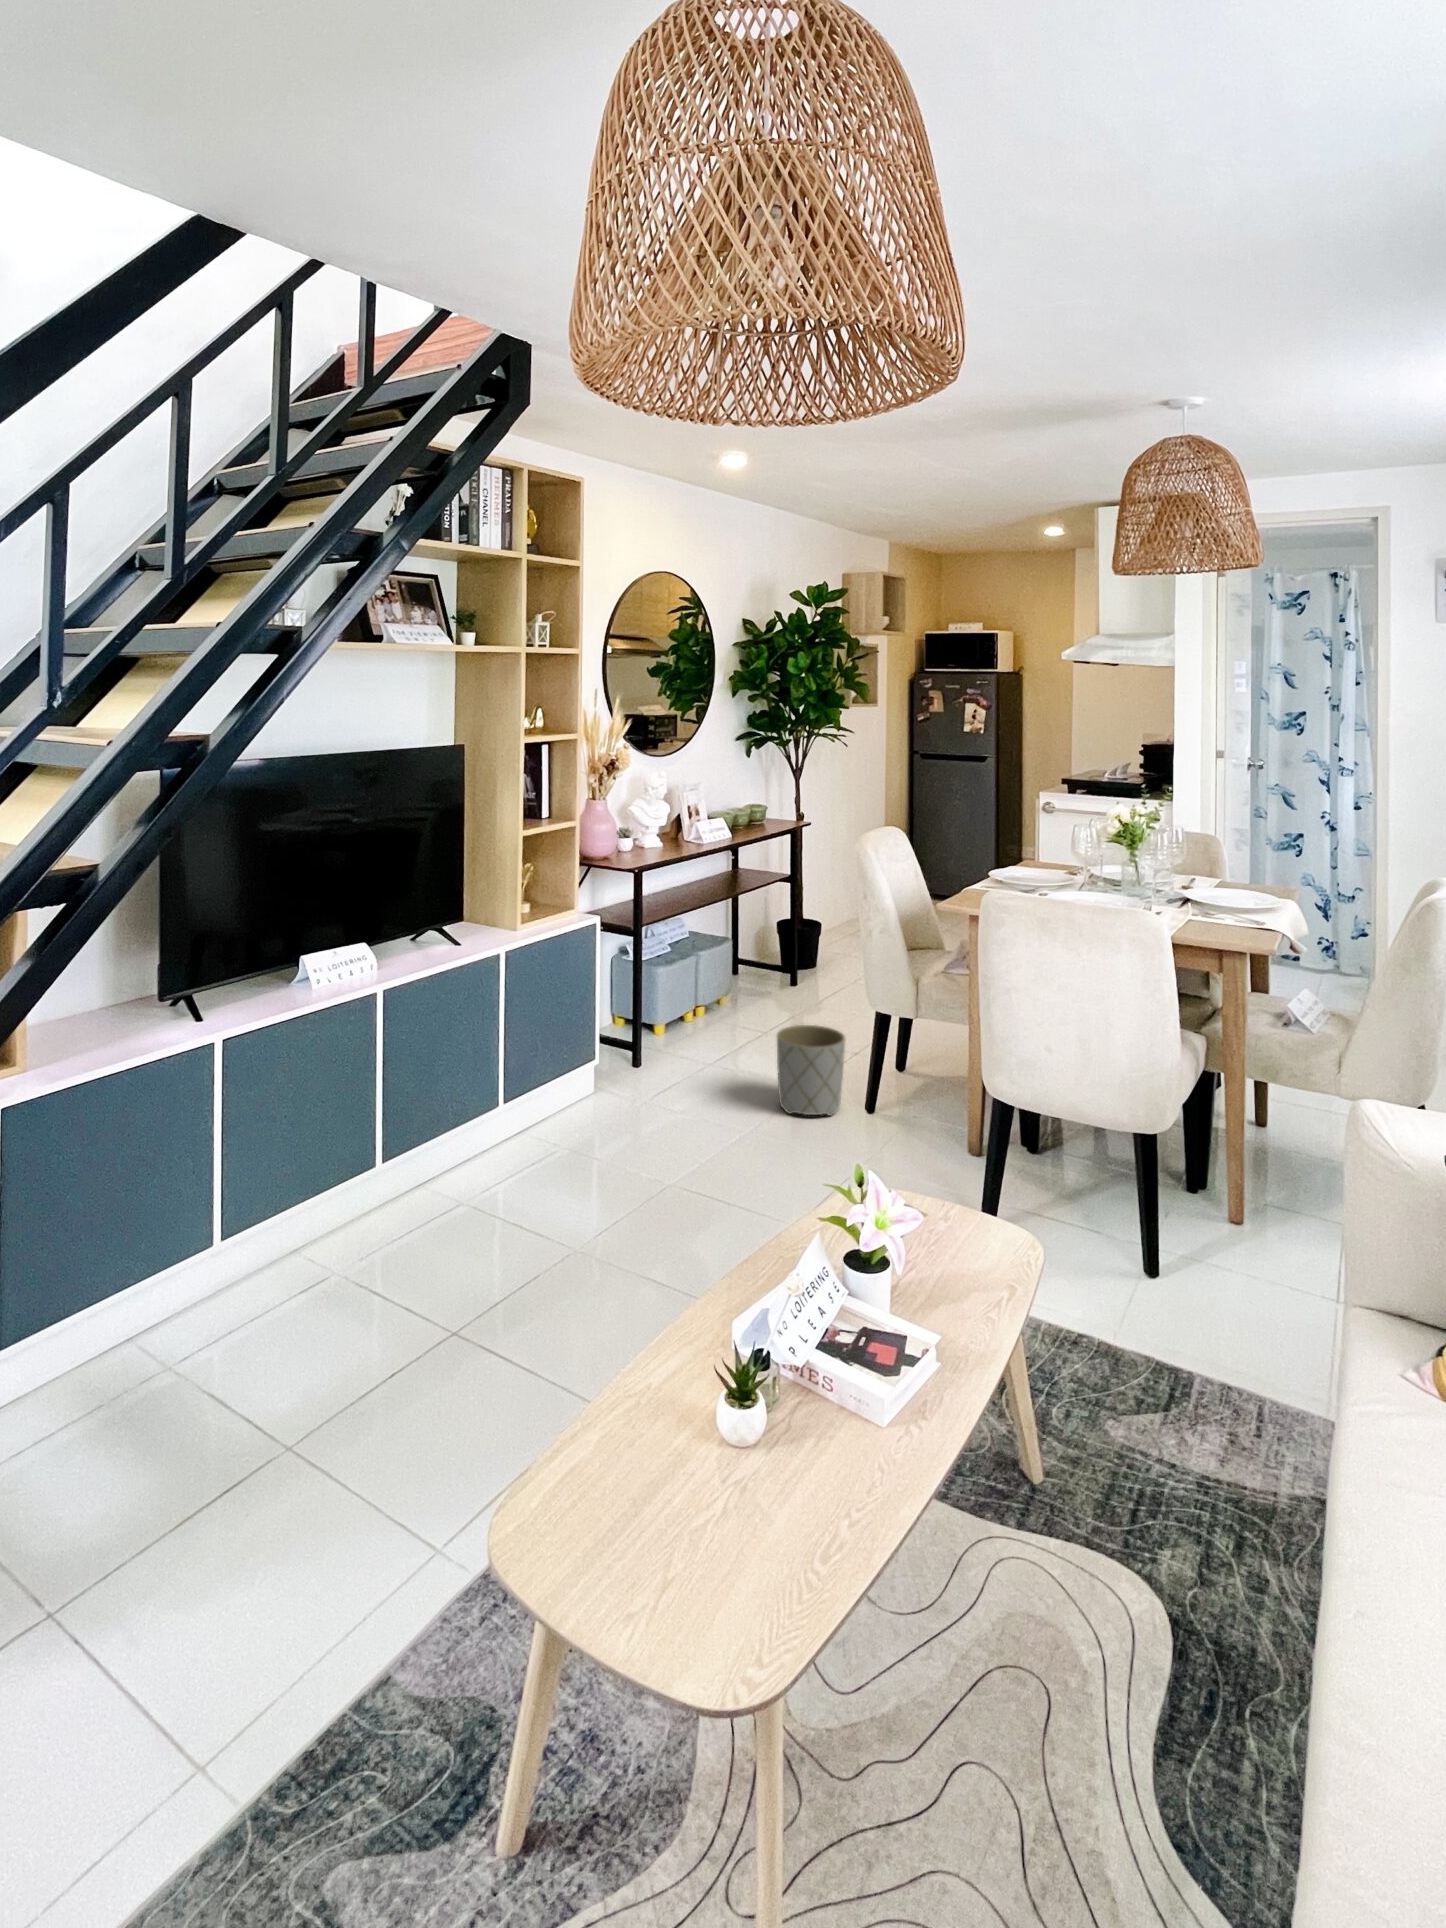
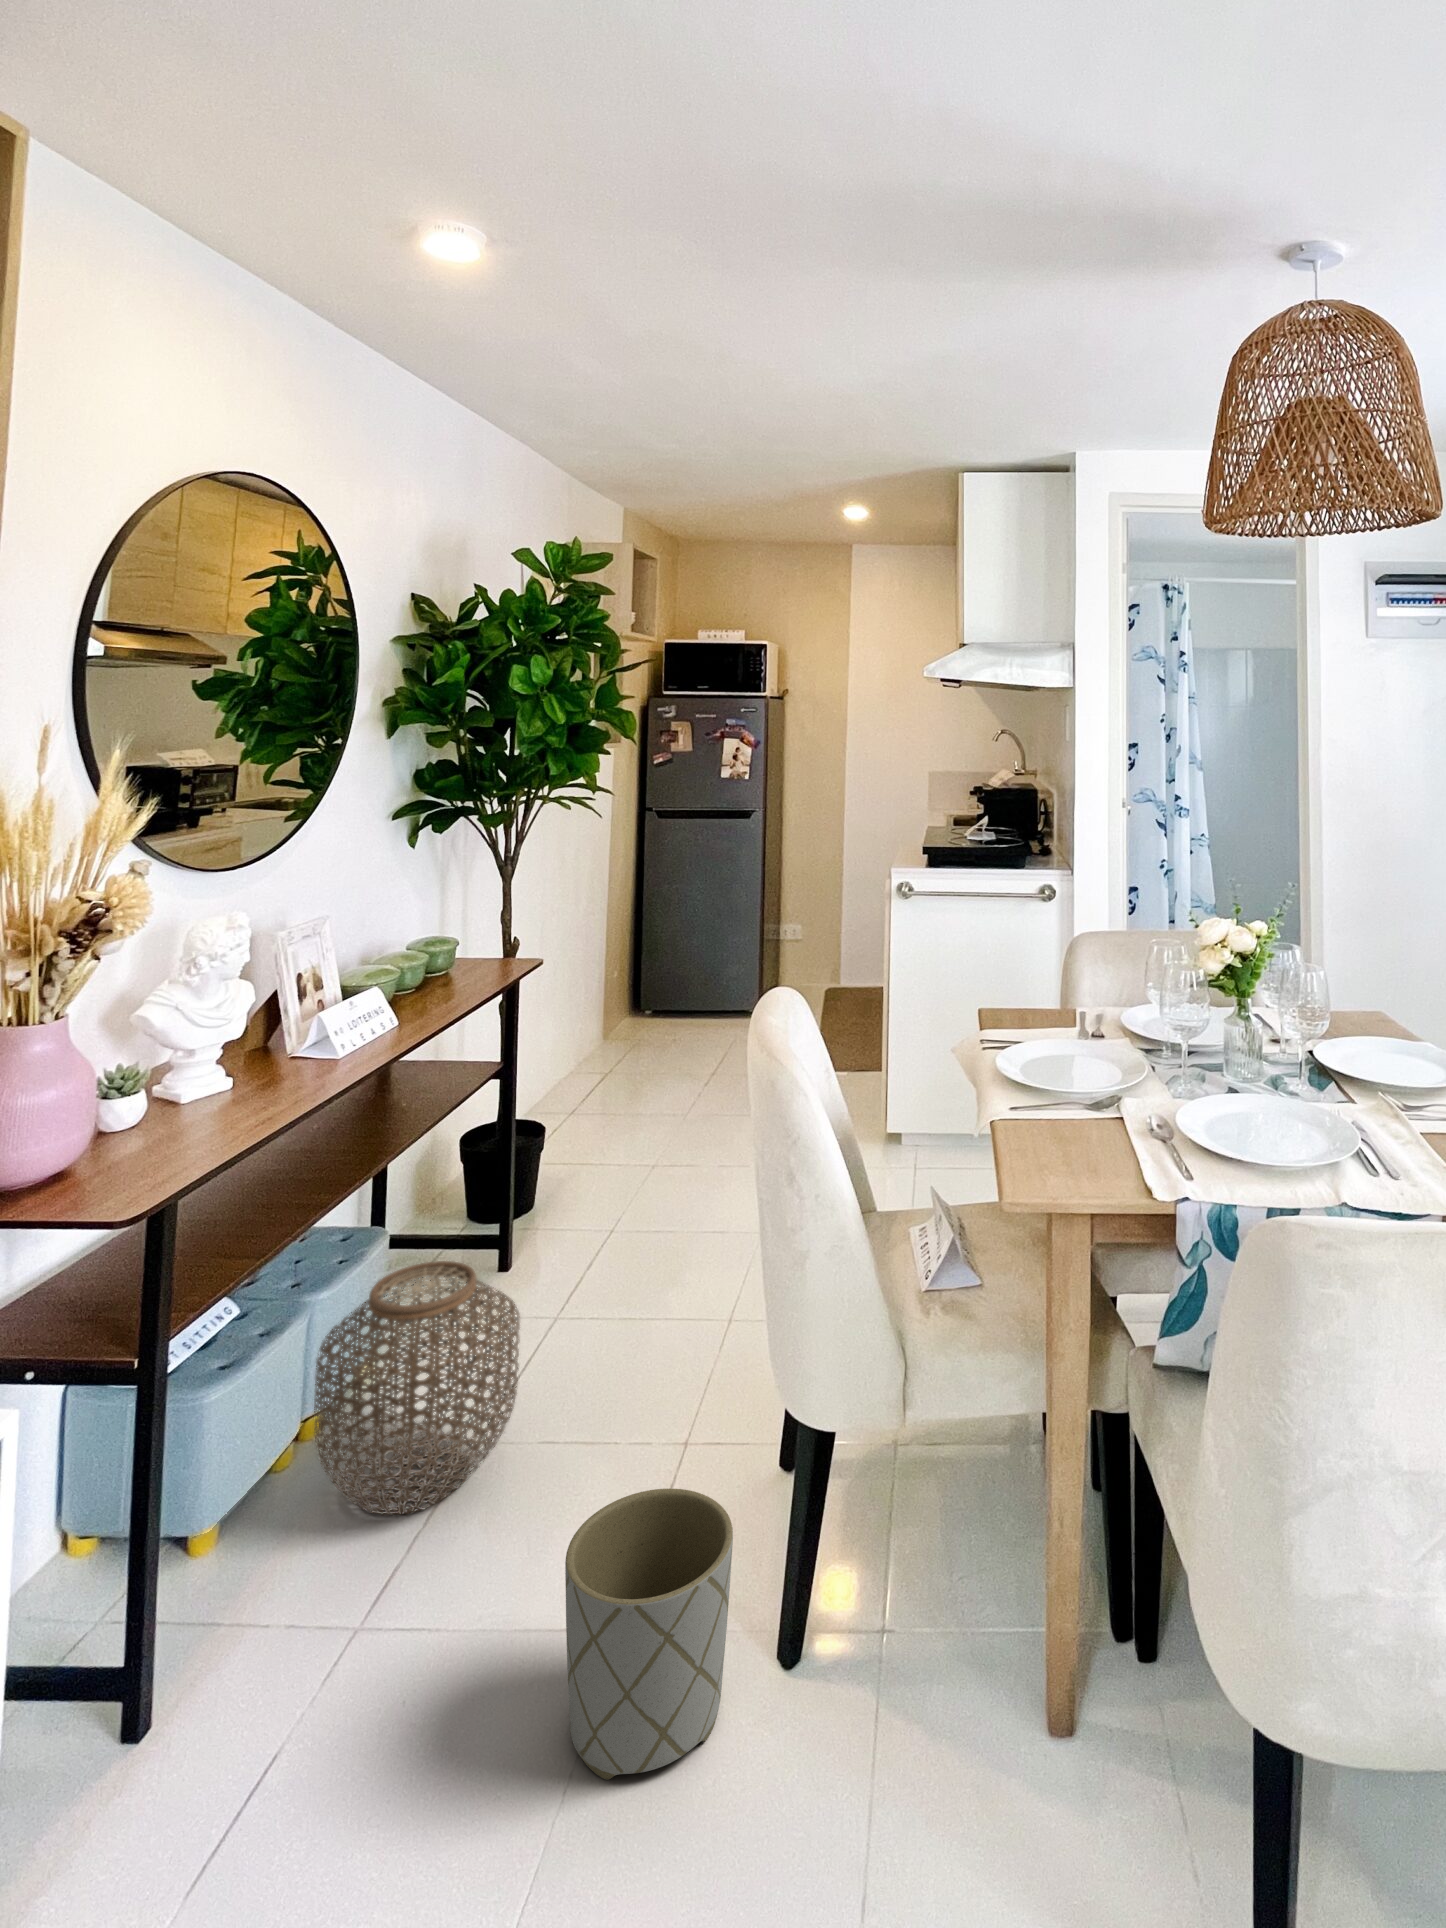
woven basket: none [696,942,781,1042] -> present [314,1261,520,1515]

